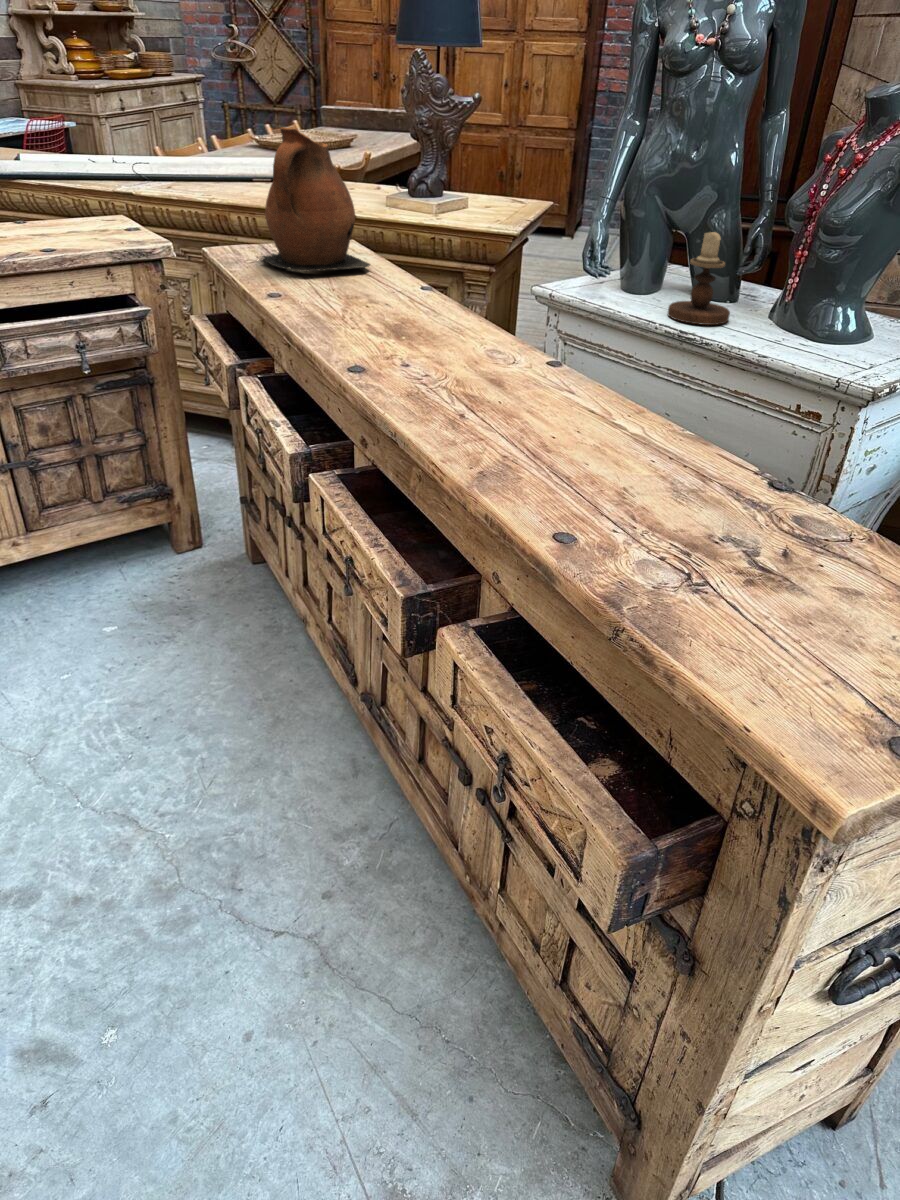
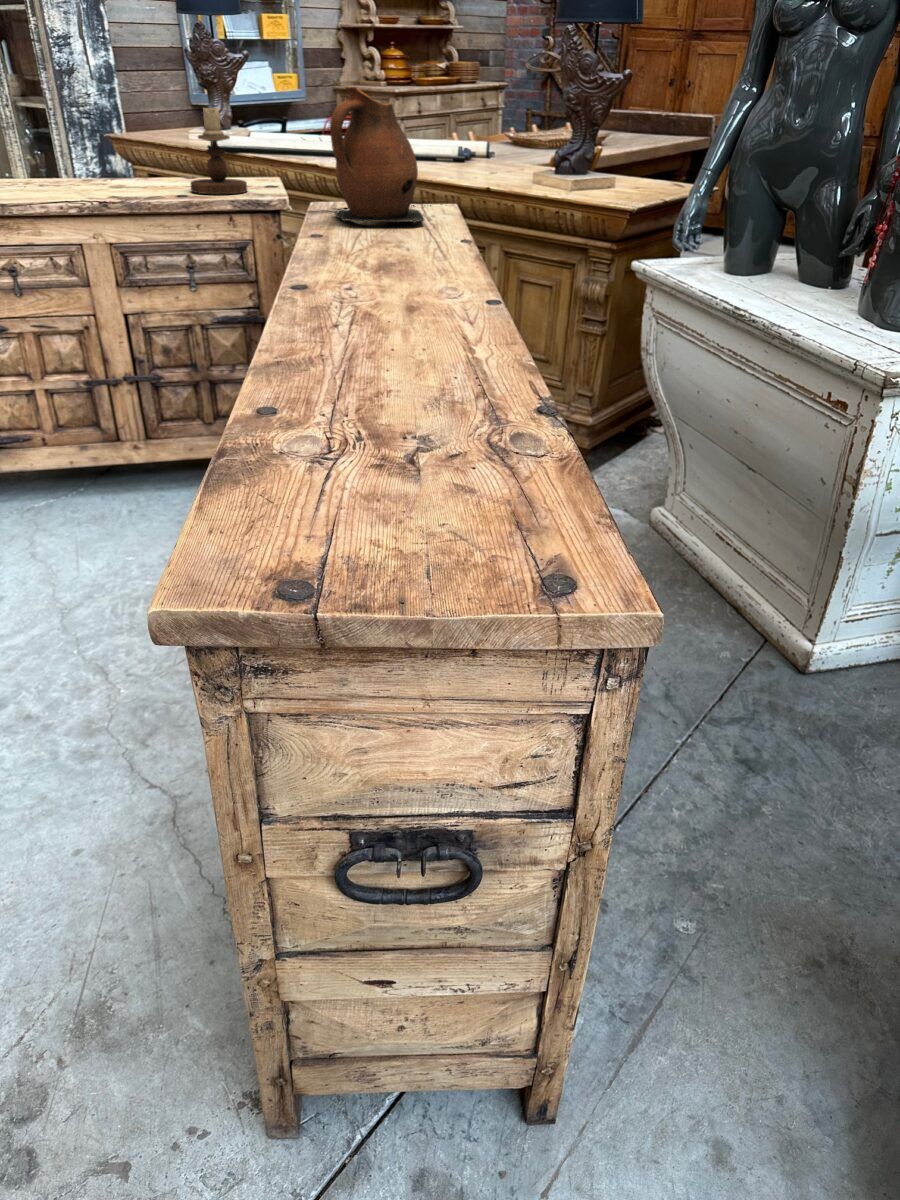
candlestick: present [668,232,730,325] -> present [191,108,247,194]

